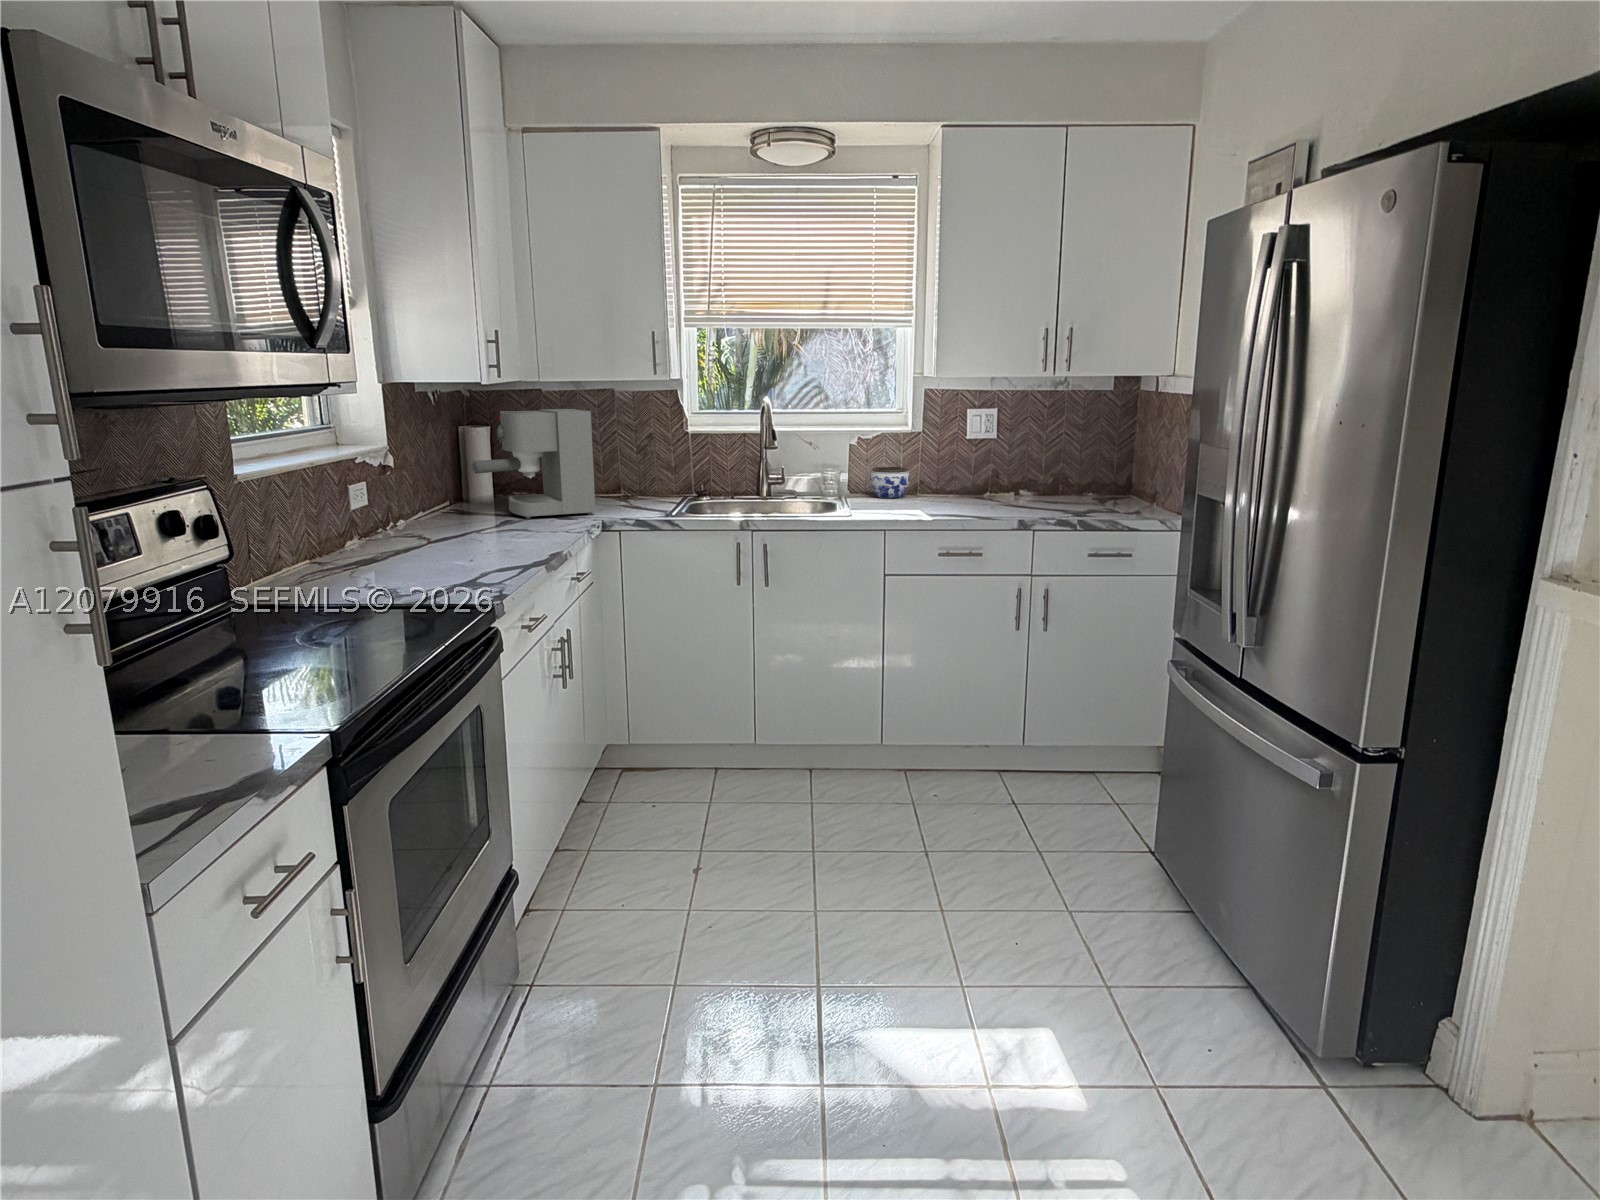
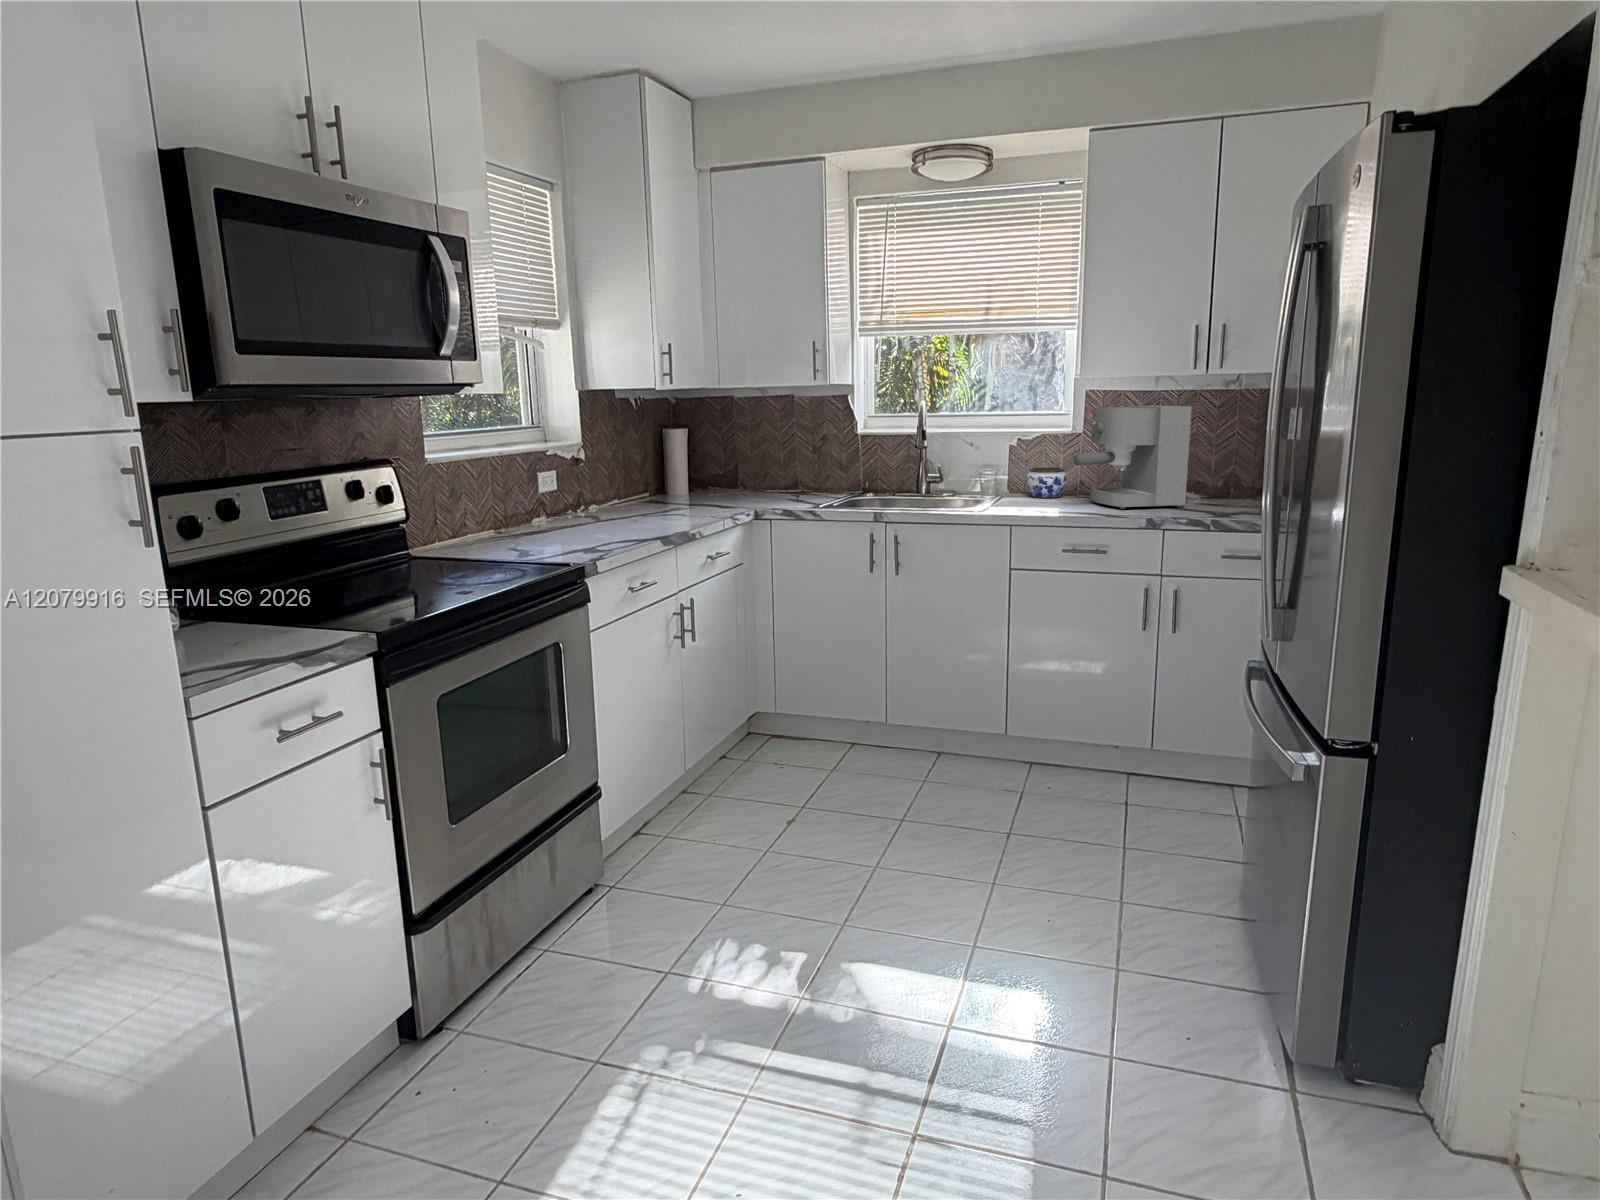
coffee maker: present [472,409,595,519] -> present [1074,406,1192,509]

